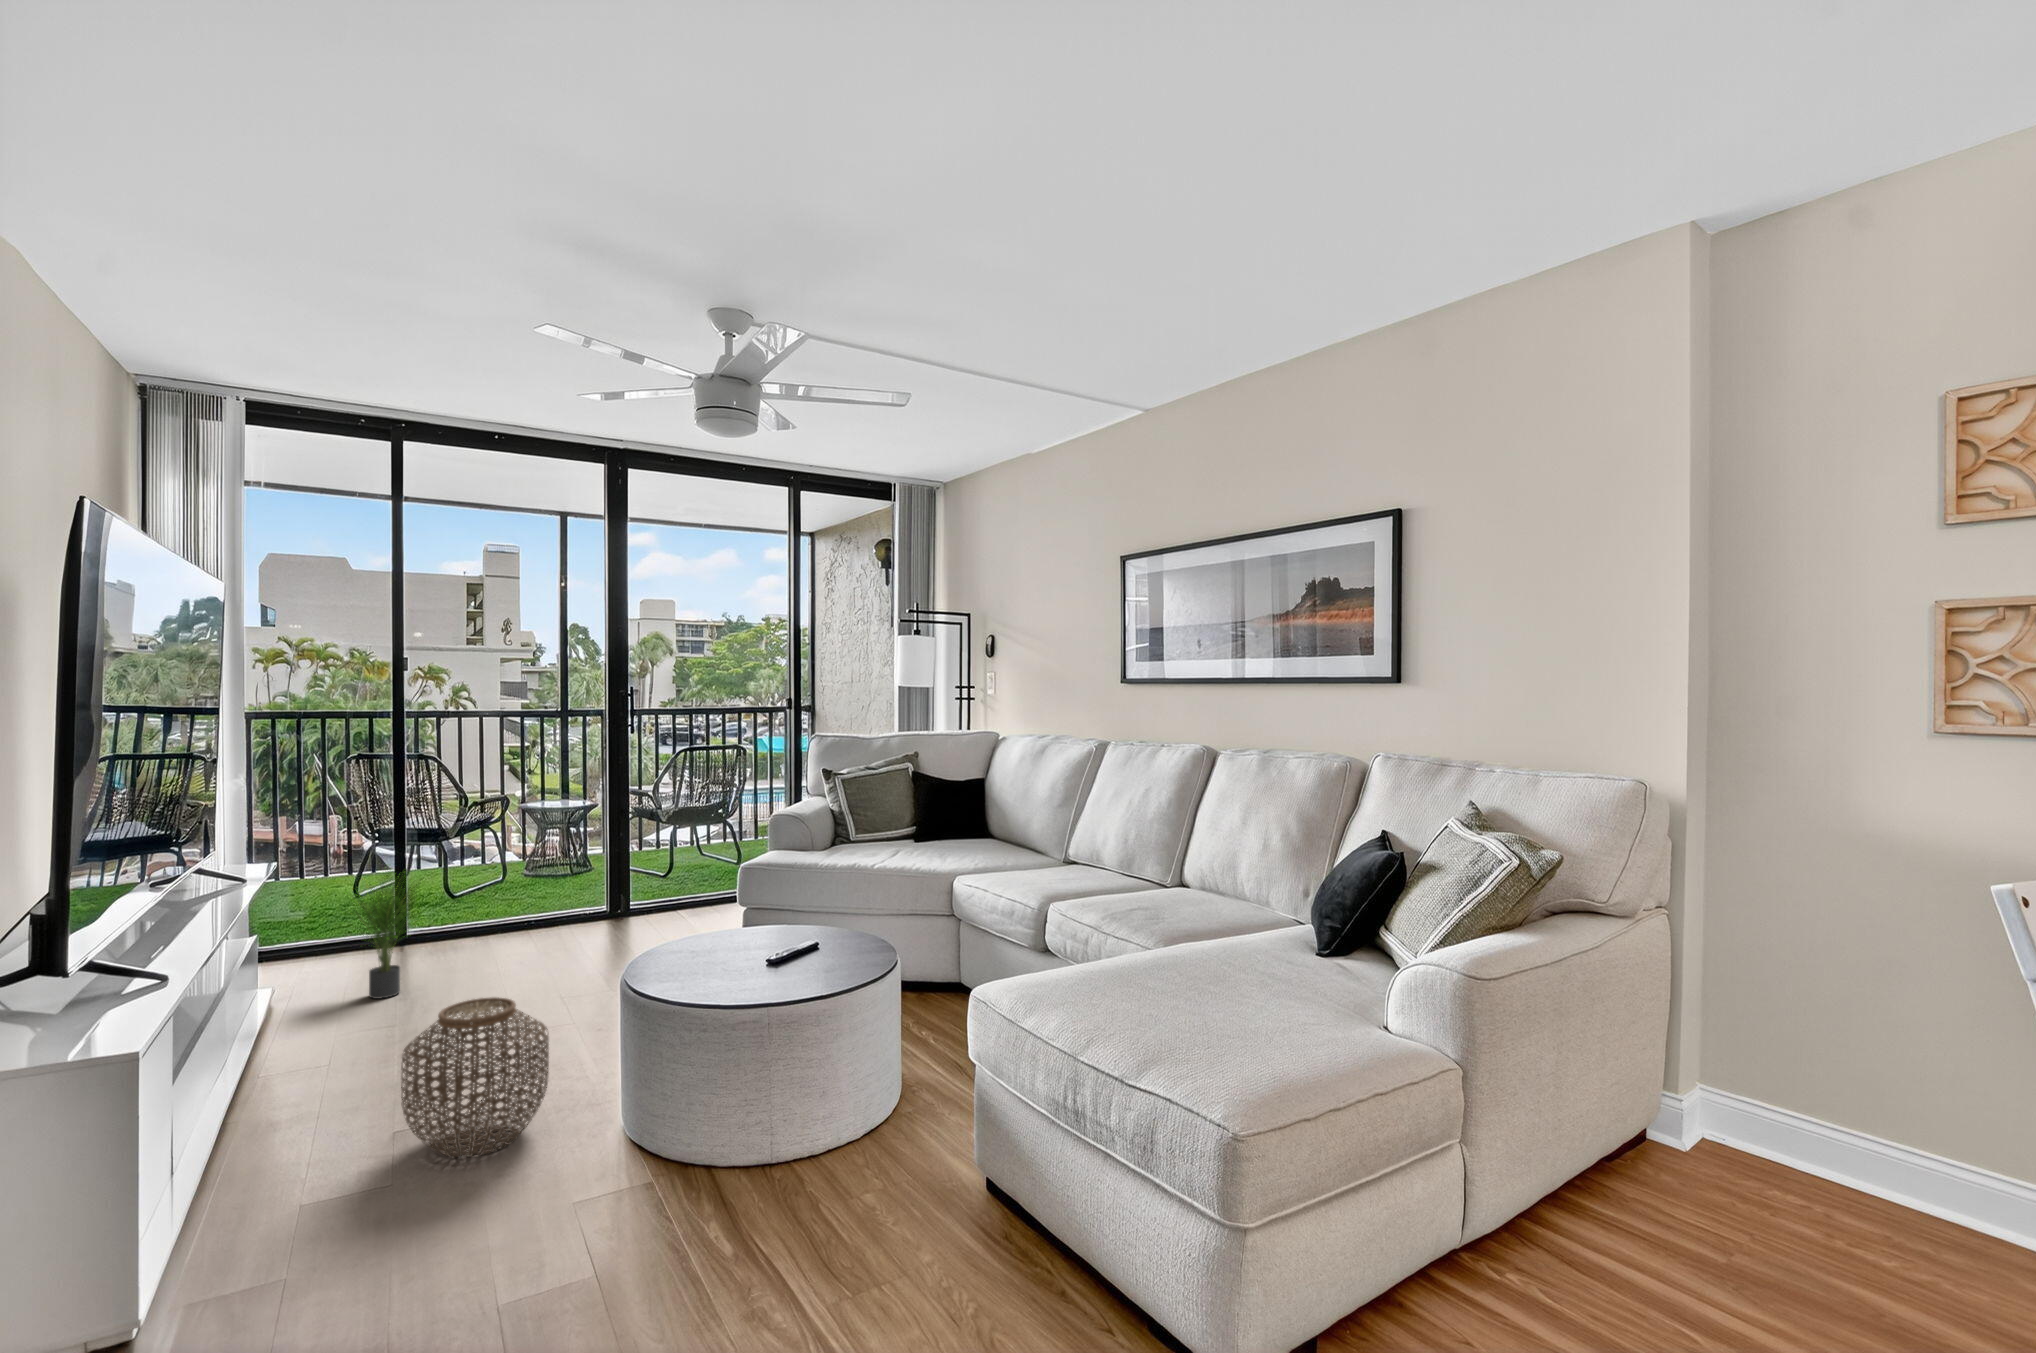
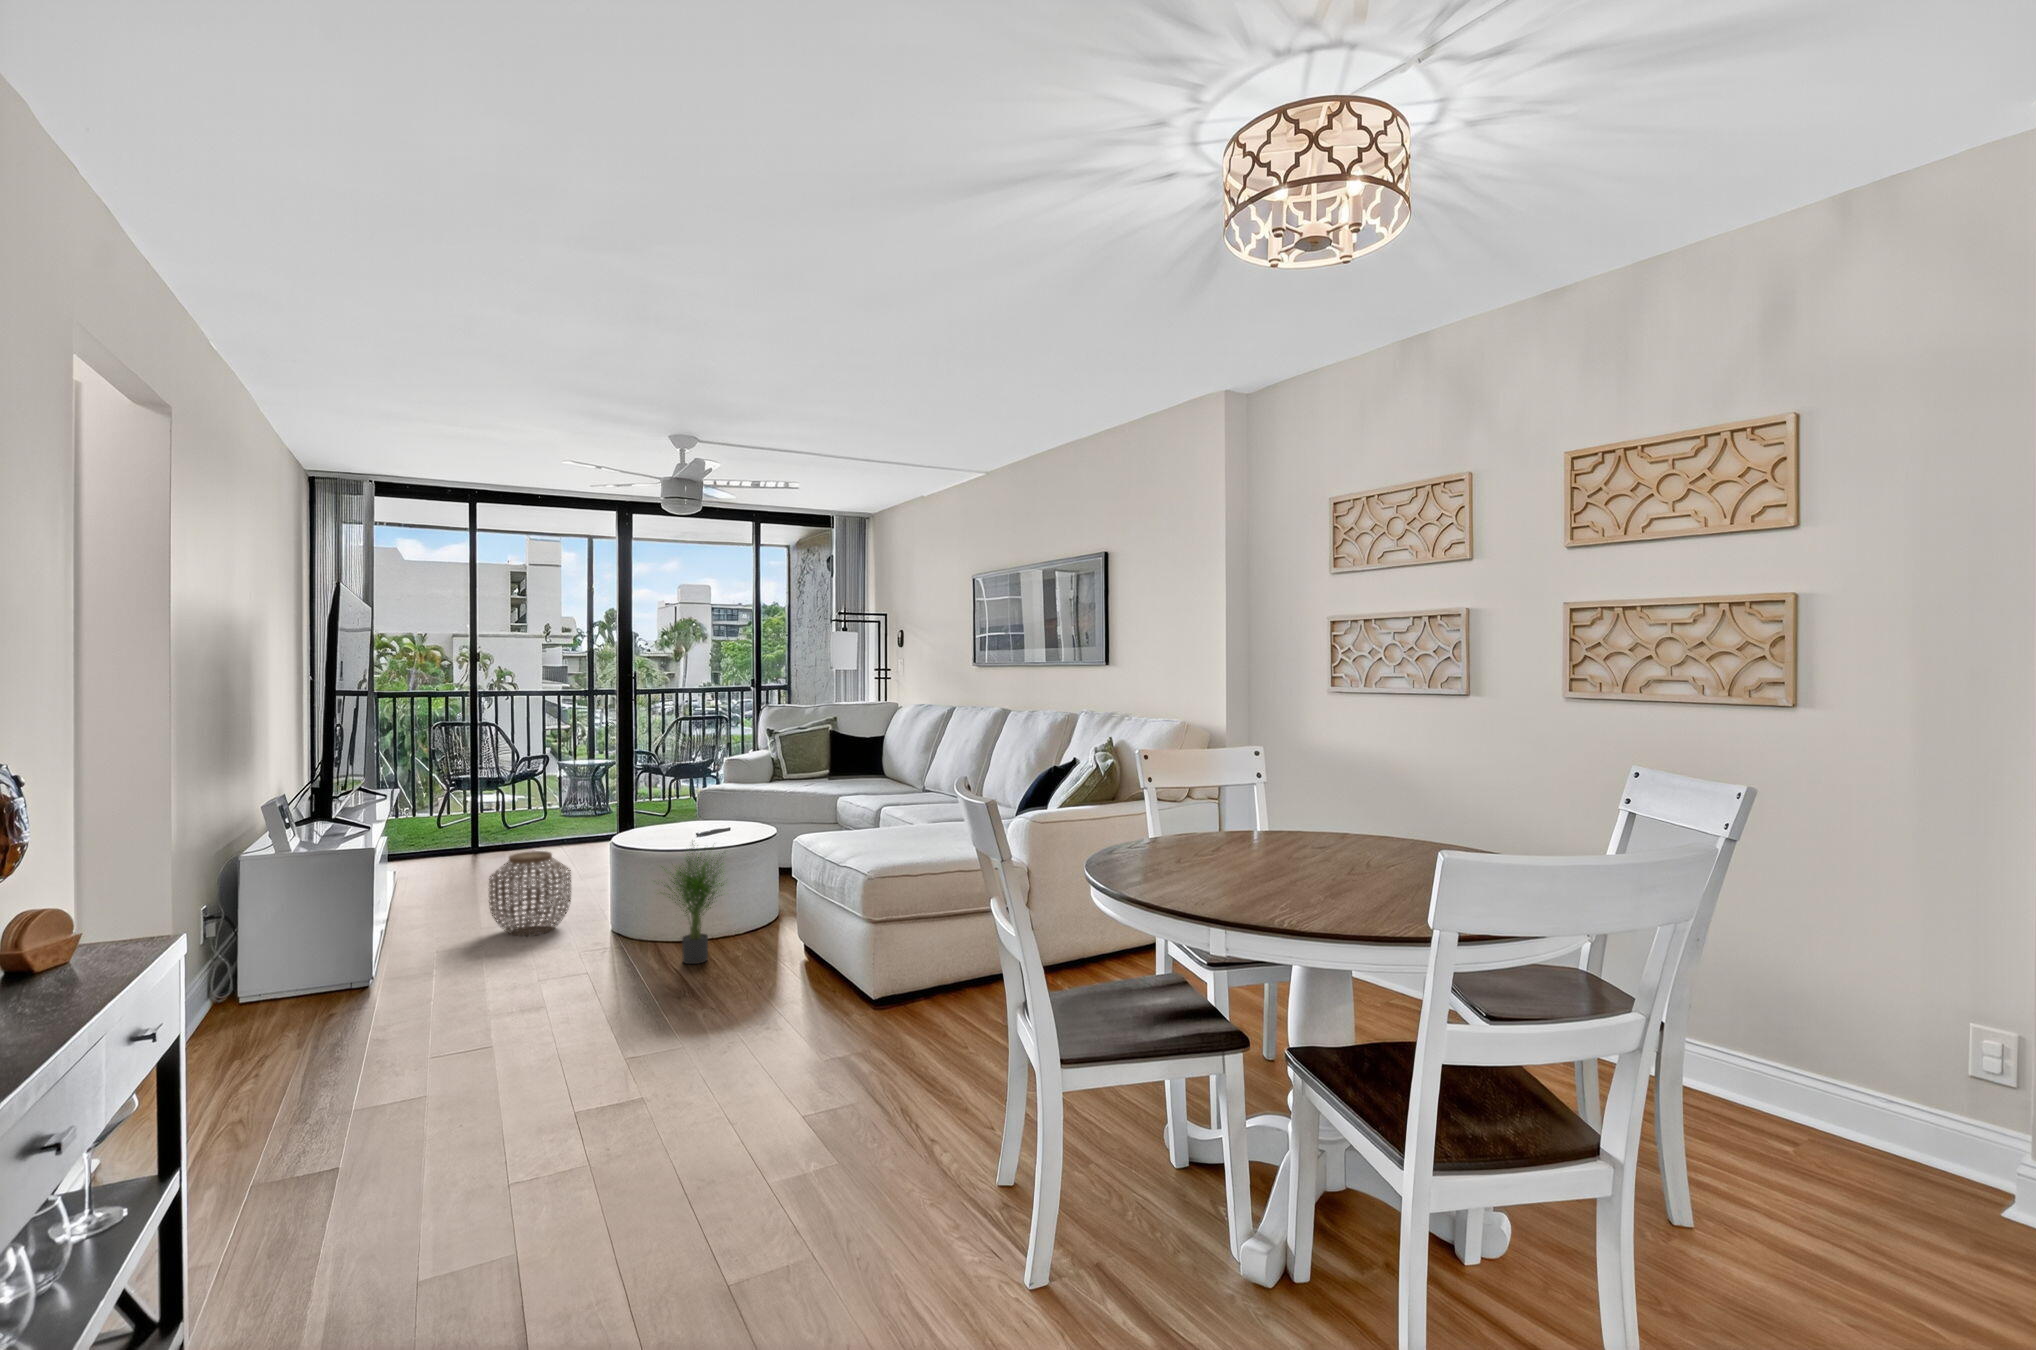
potted plant: present [347,869,421,999] -> present [662,843,724,964]

